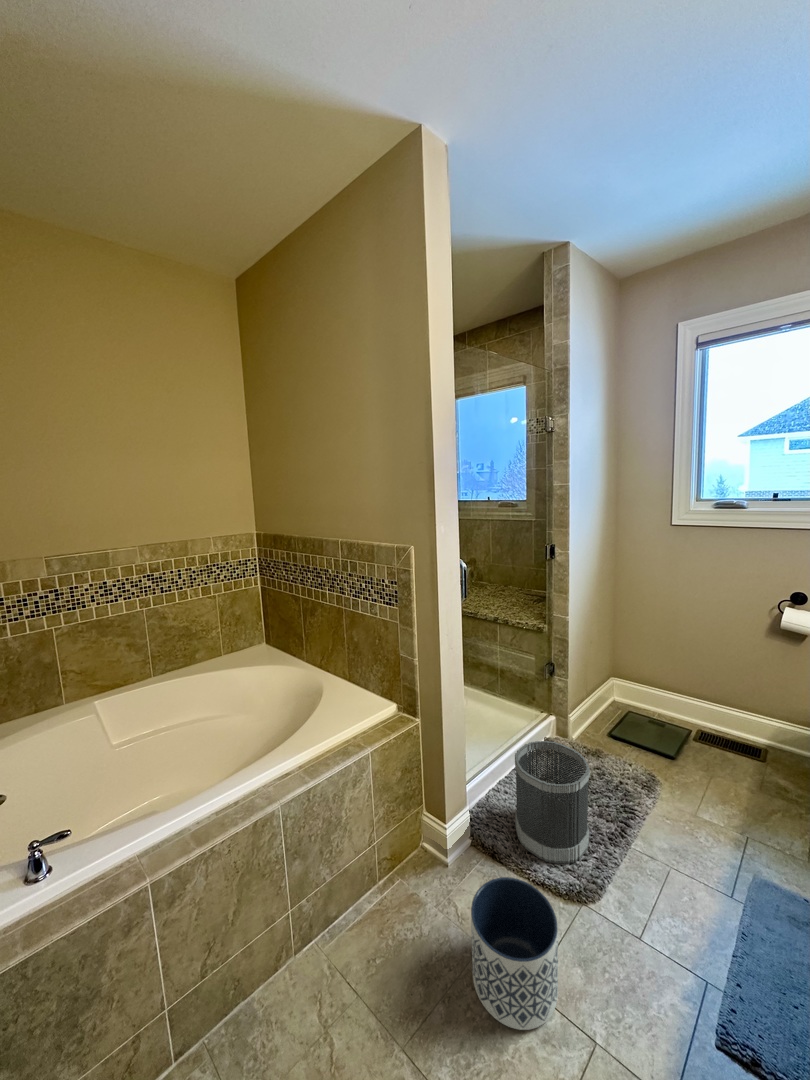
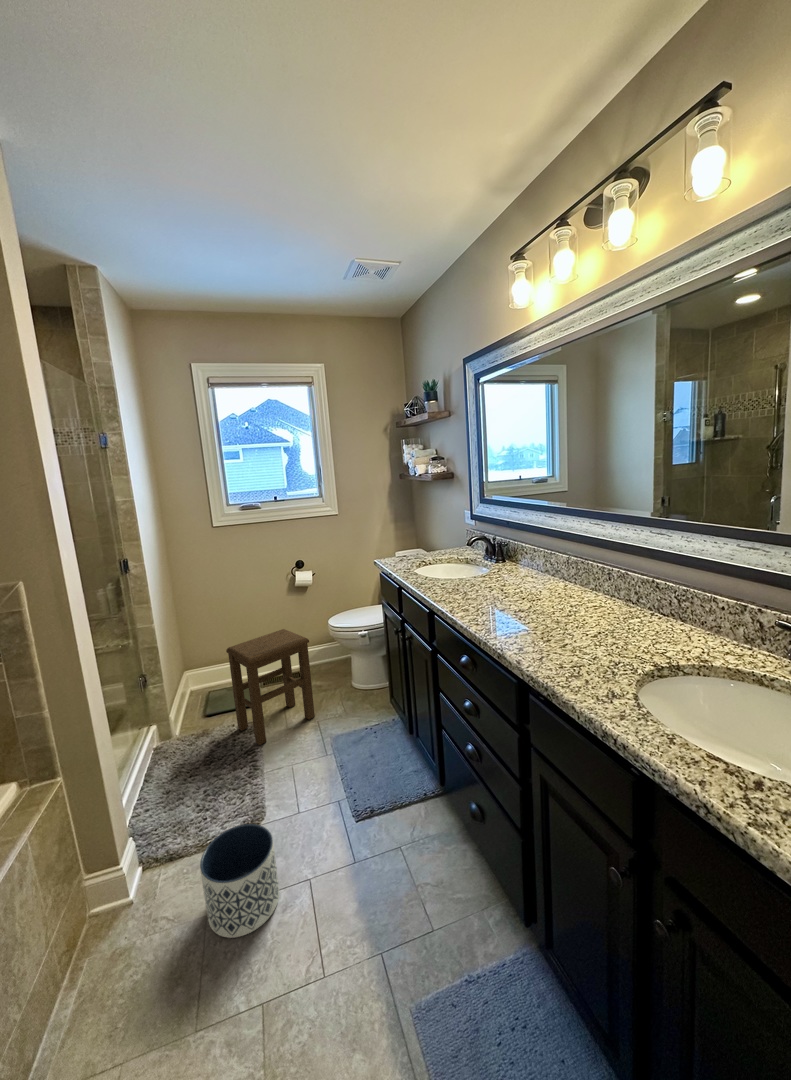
stool: none [635,673,761,829] -> present [226,629,315,745]
wastebasket: present [515,741,590,864] -> none [163,725,239,832]

